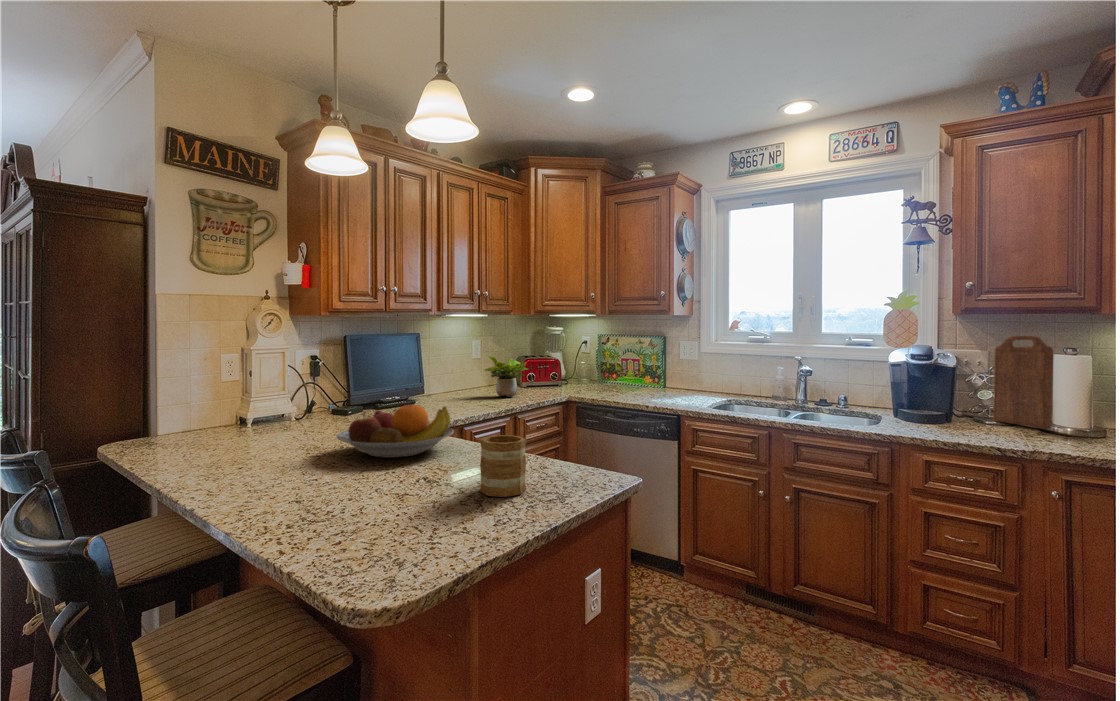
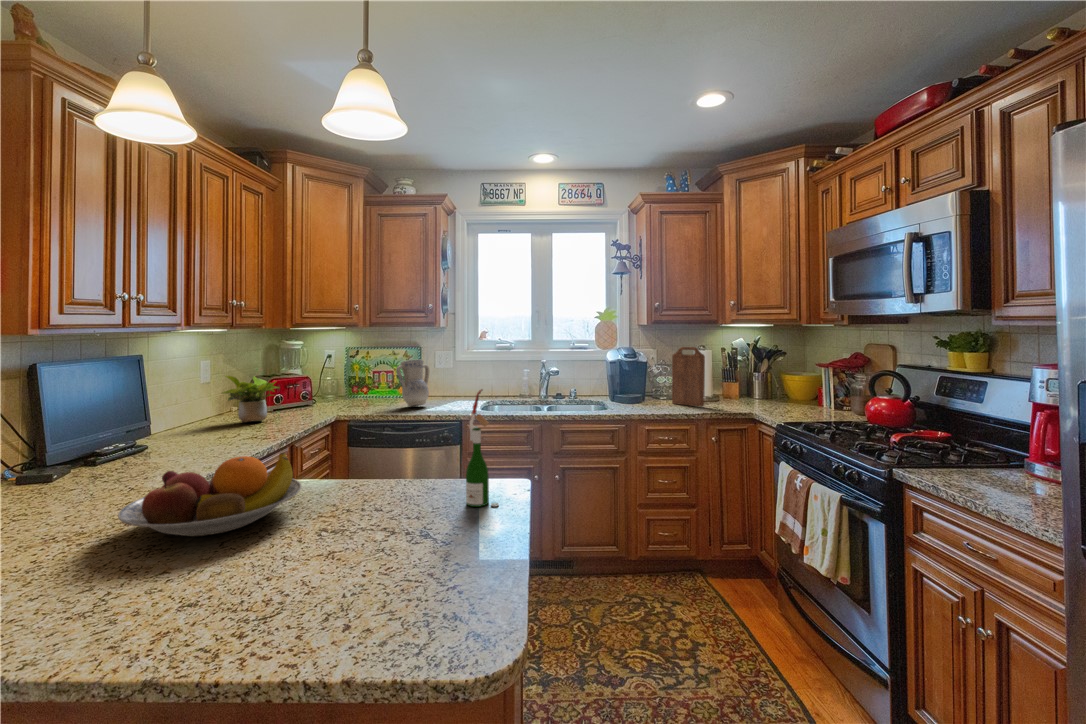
vase: none [630,348,666,397] -> present [396,359,429,407]
wine bottle: none [561,361,588,480] -> present [466,389,499,507]
mug: present [480,435,526,497] -> none [411,476,465,549]

